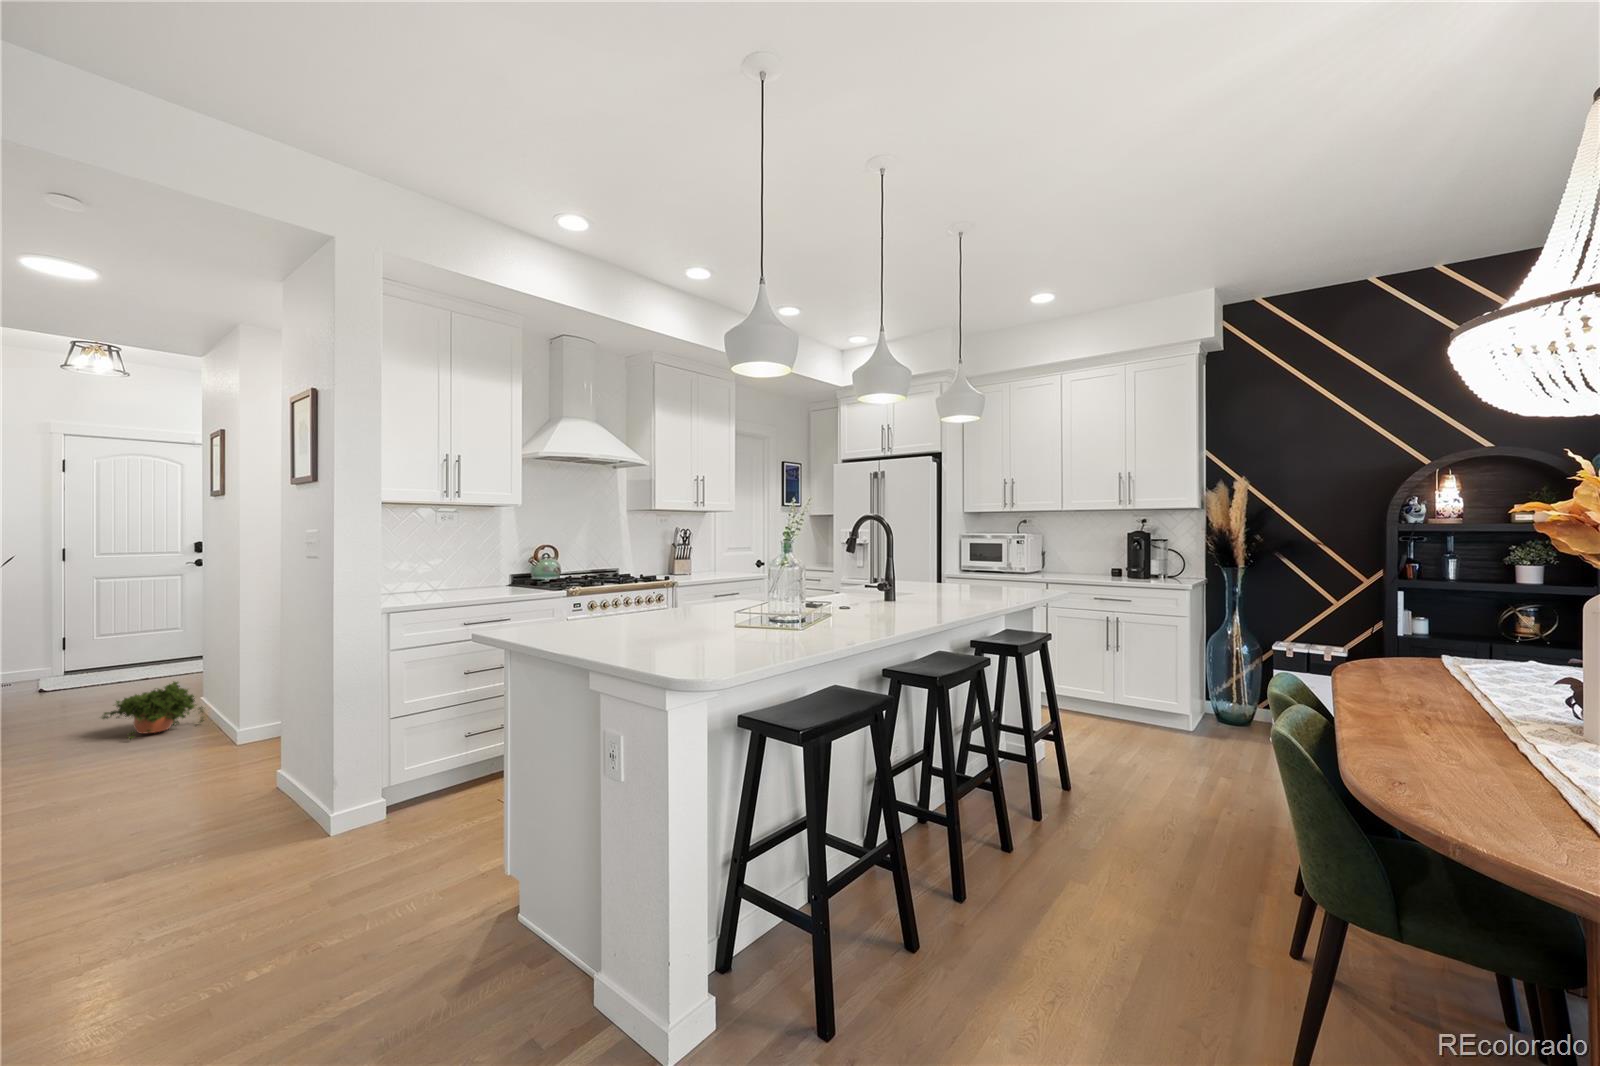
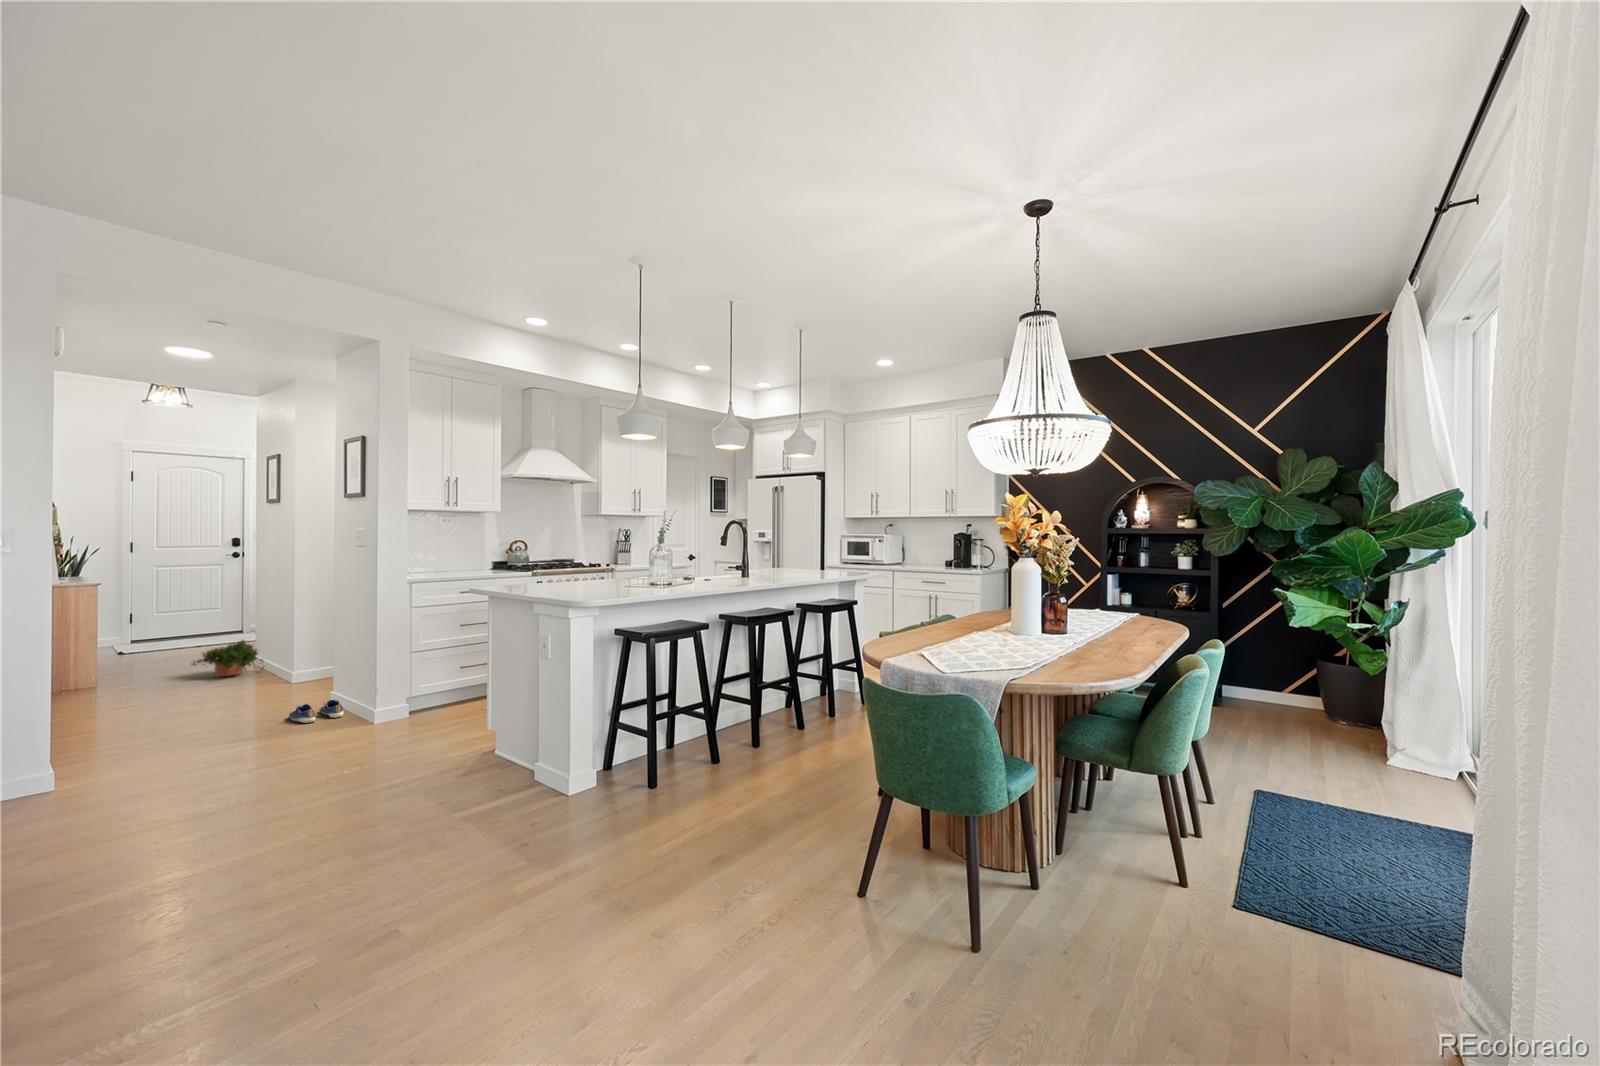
shoe: none [206,788,289,831] -> present [289,700,344,723]

